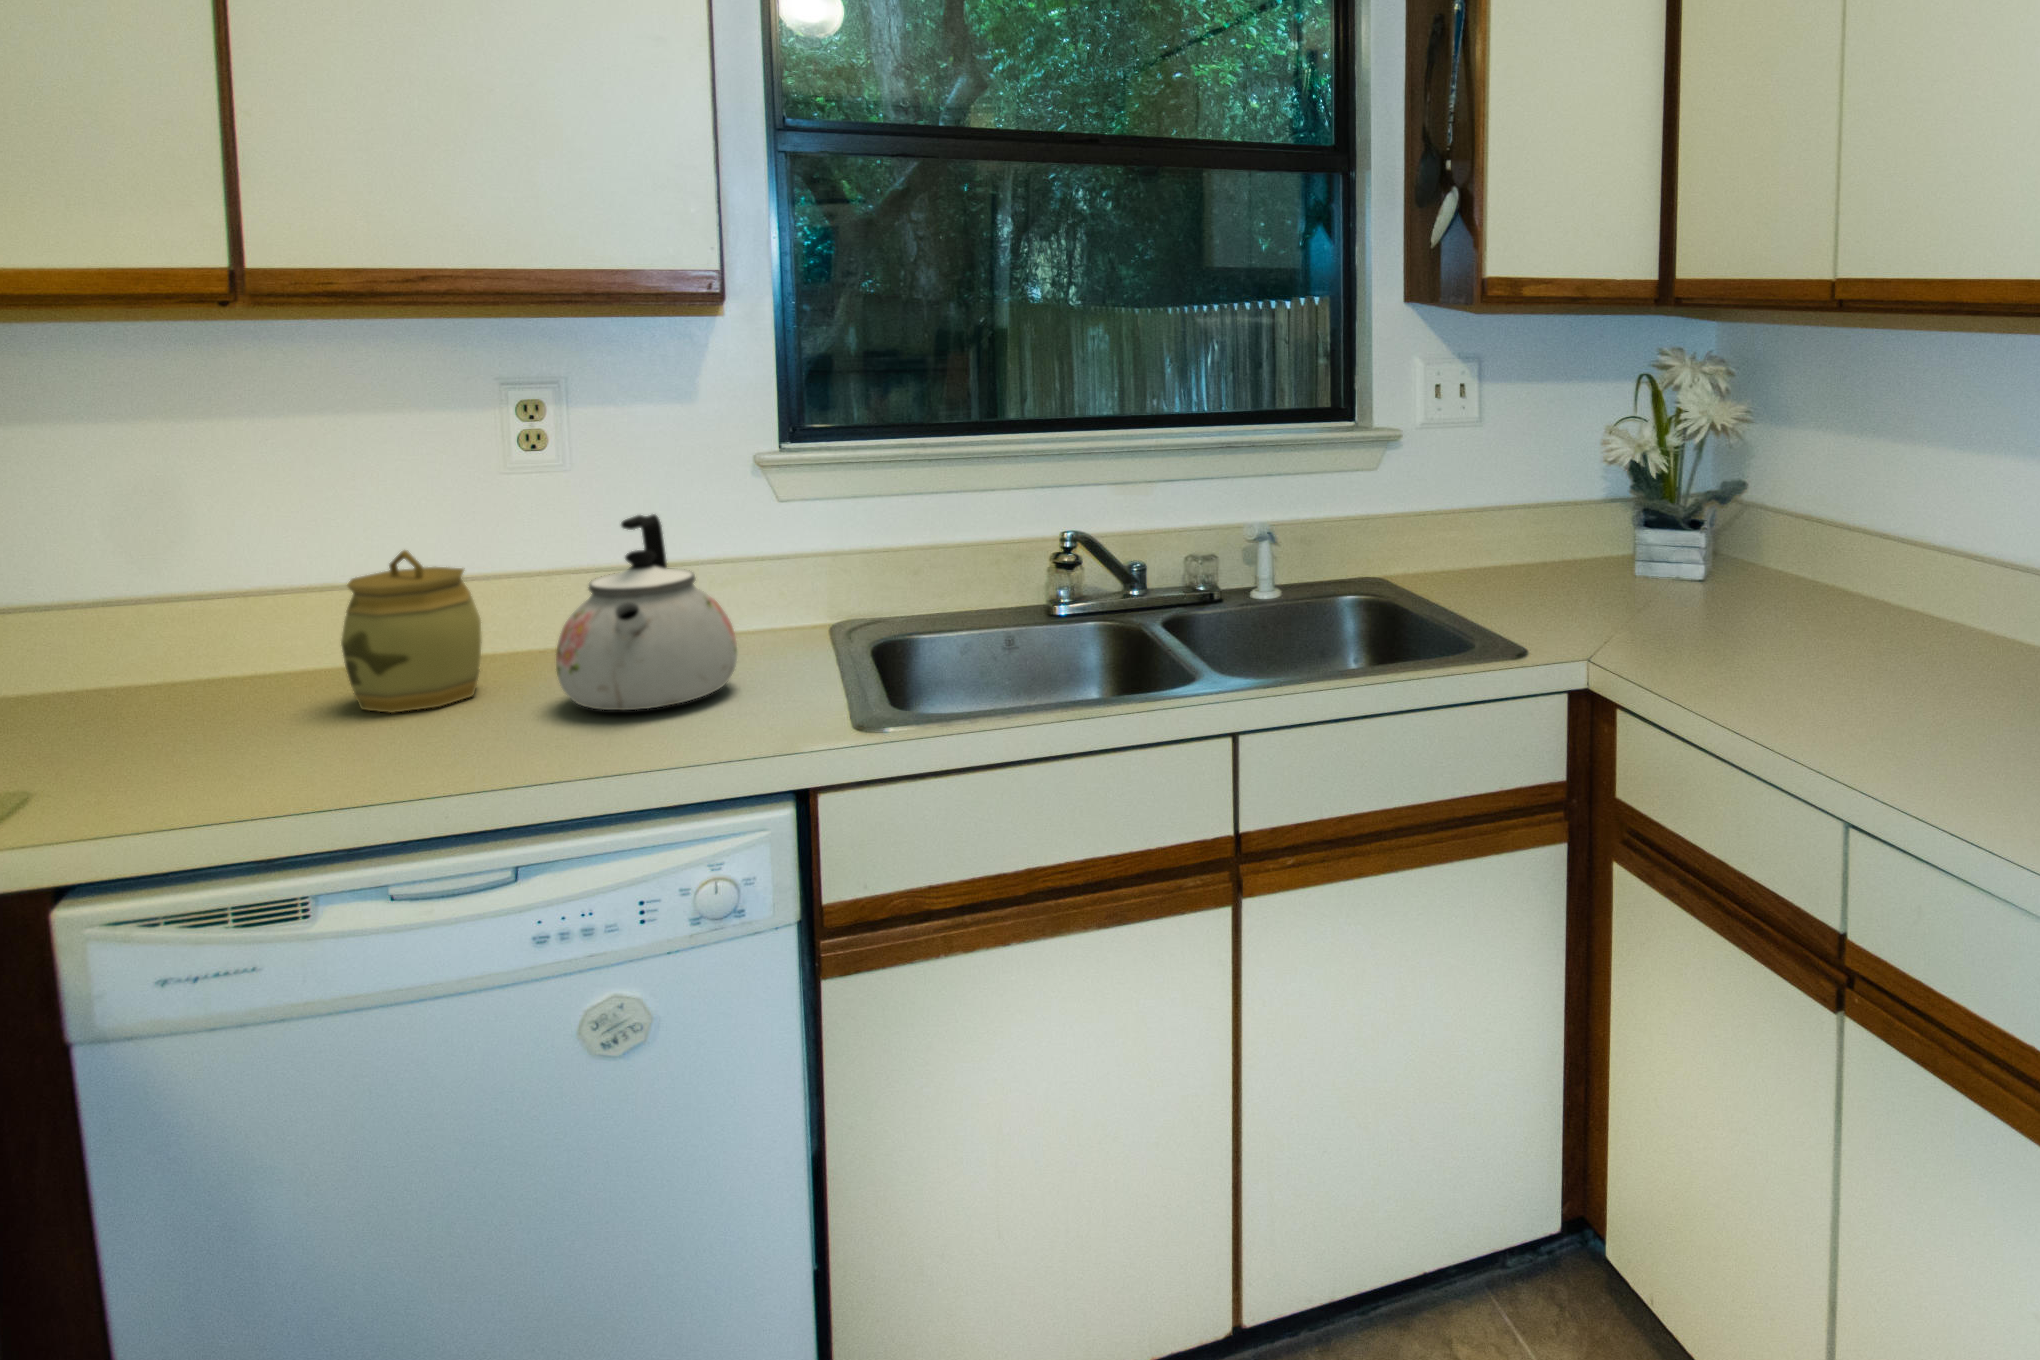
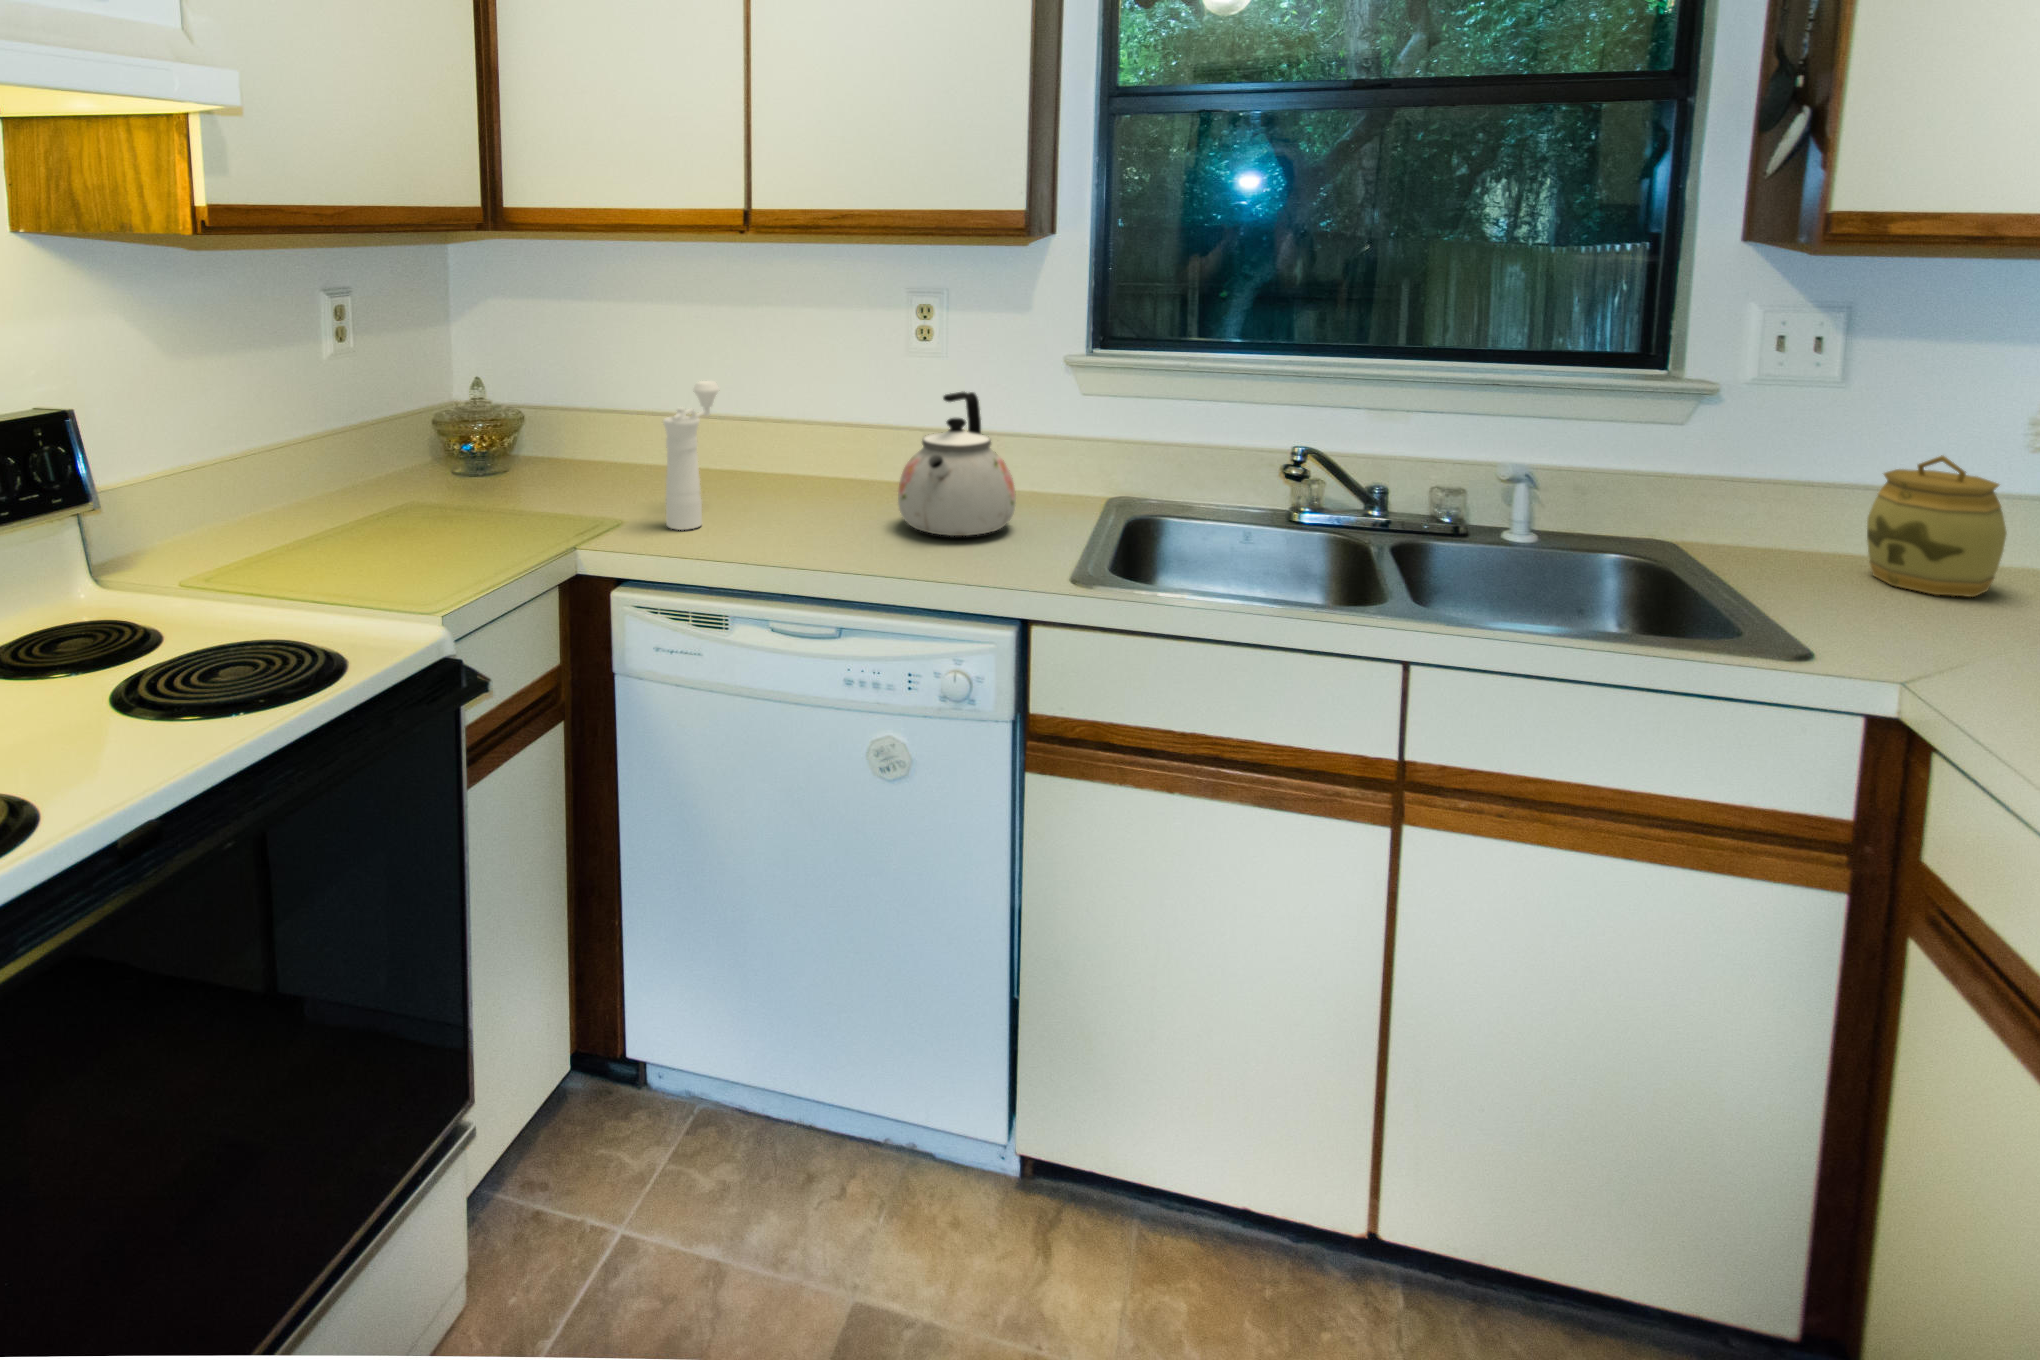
pepper mill: none [93,544,197,791] -> present [663,381,719,530]
jar: present [341,550,482,713] -> present [1867,455,2007,597]

